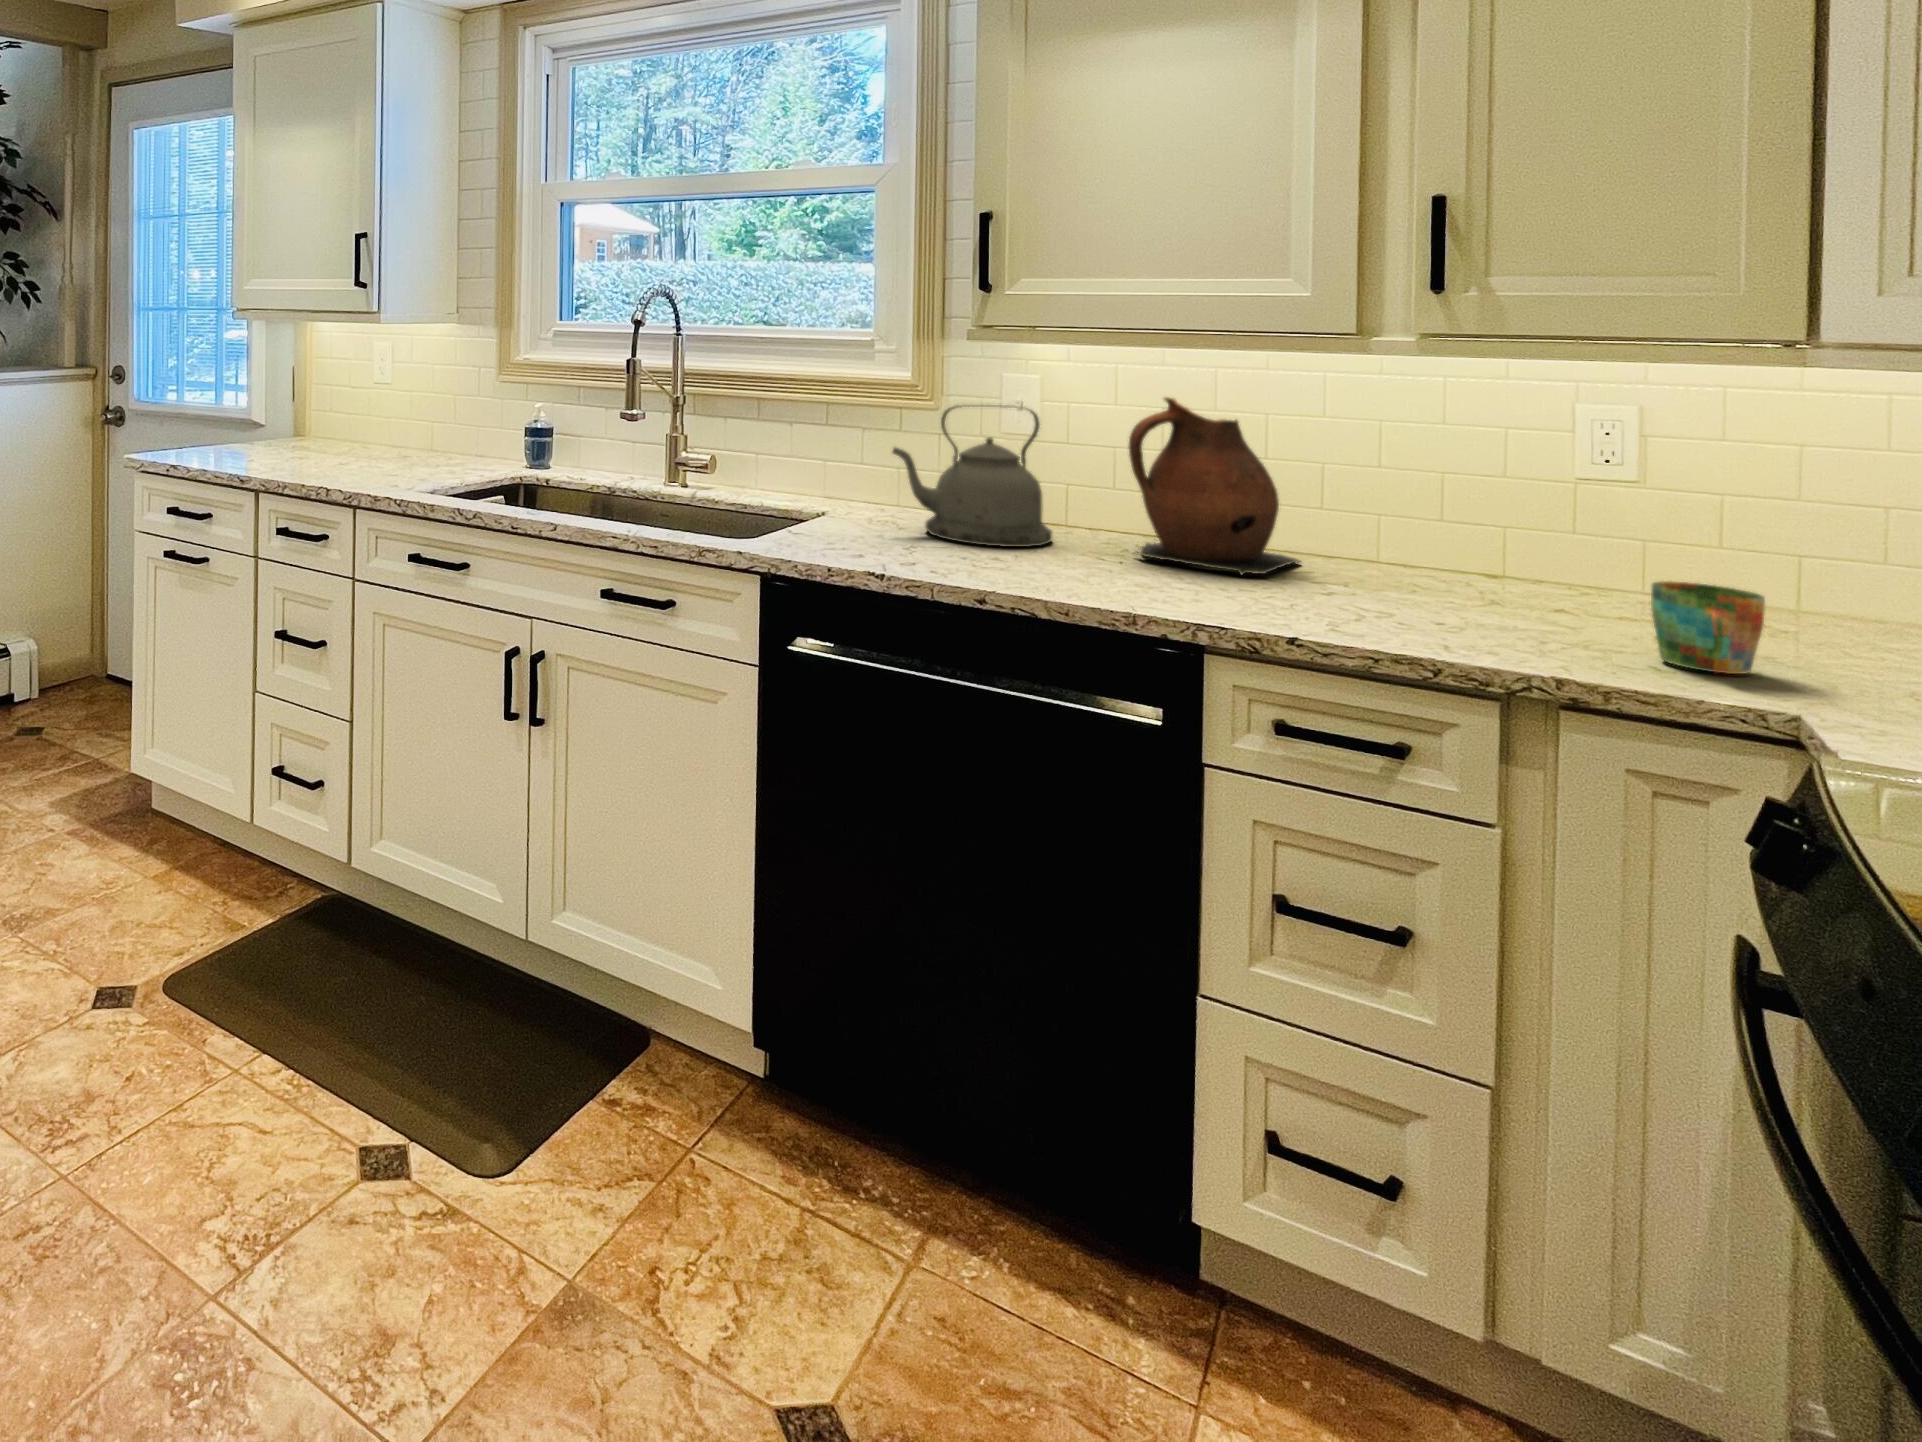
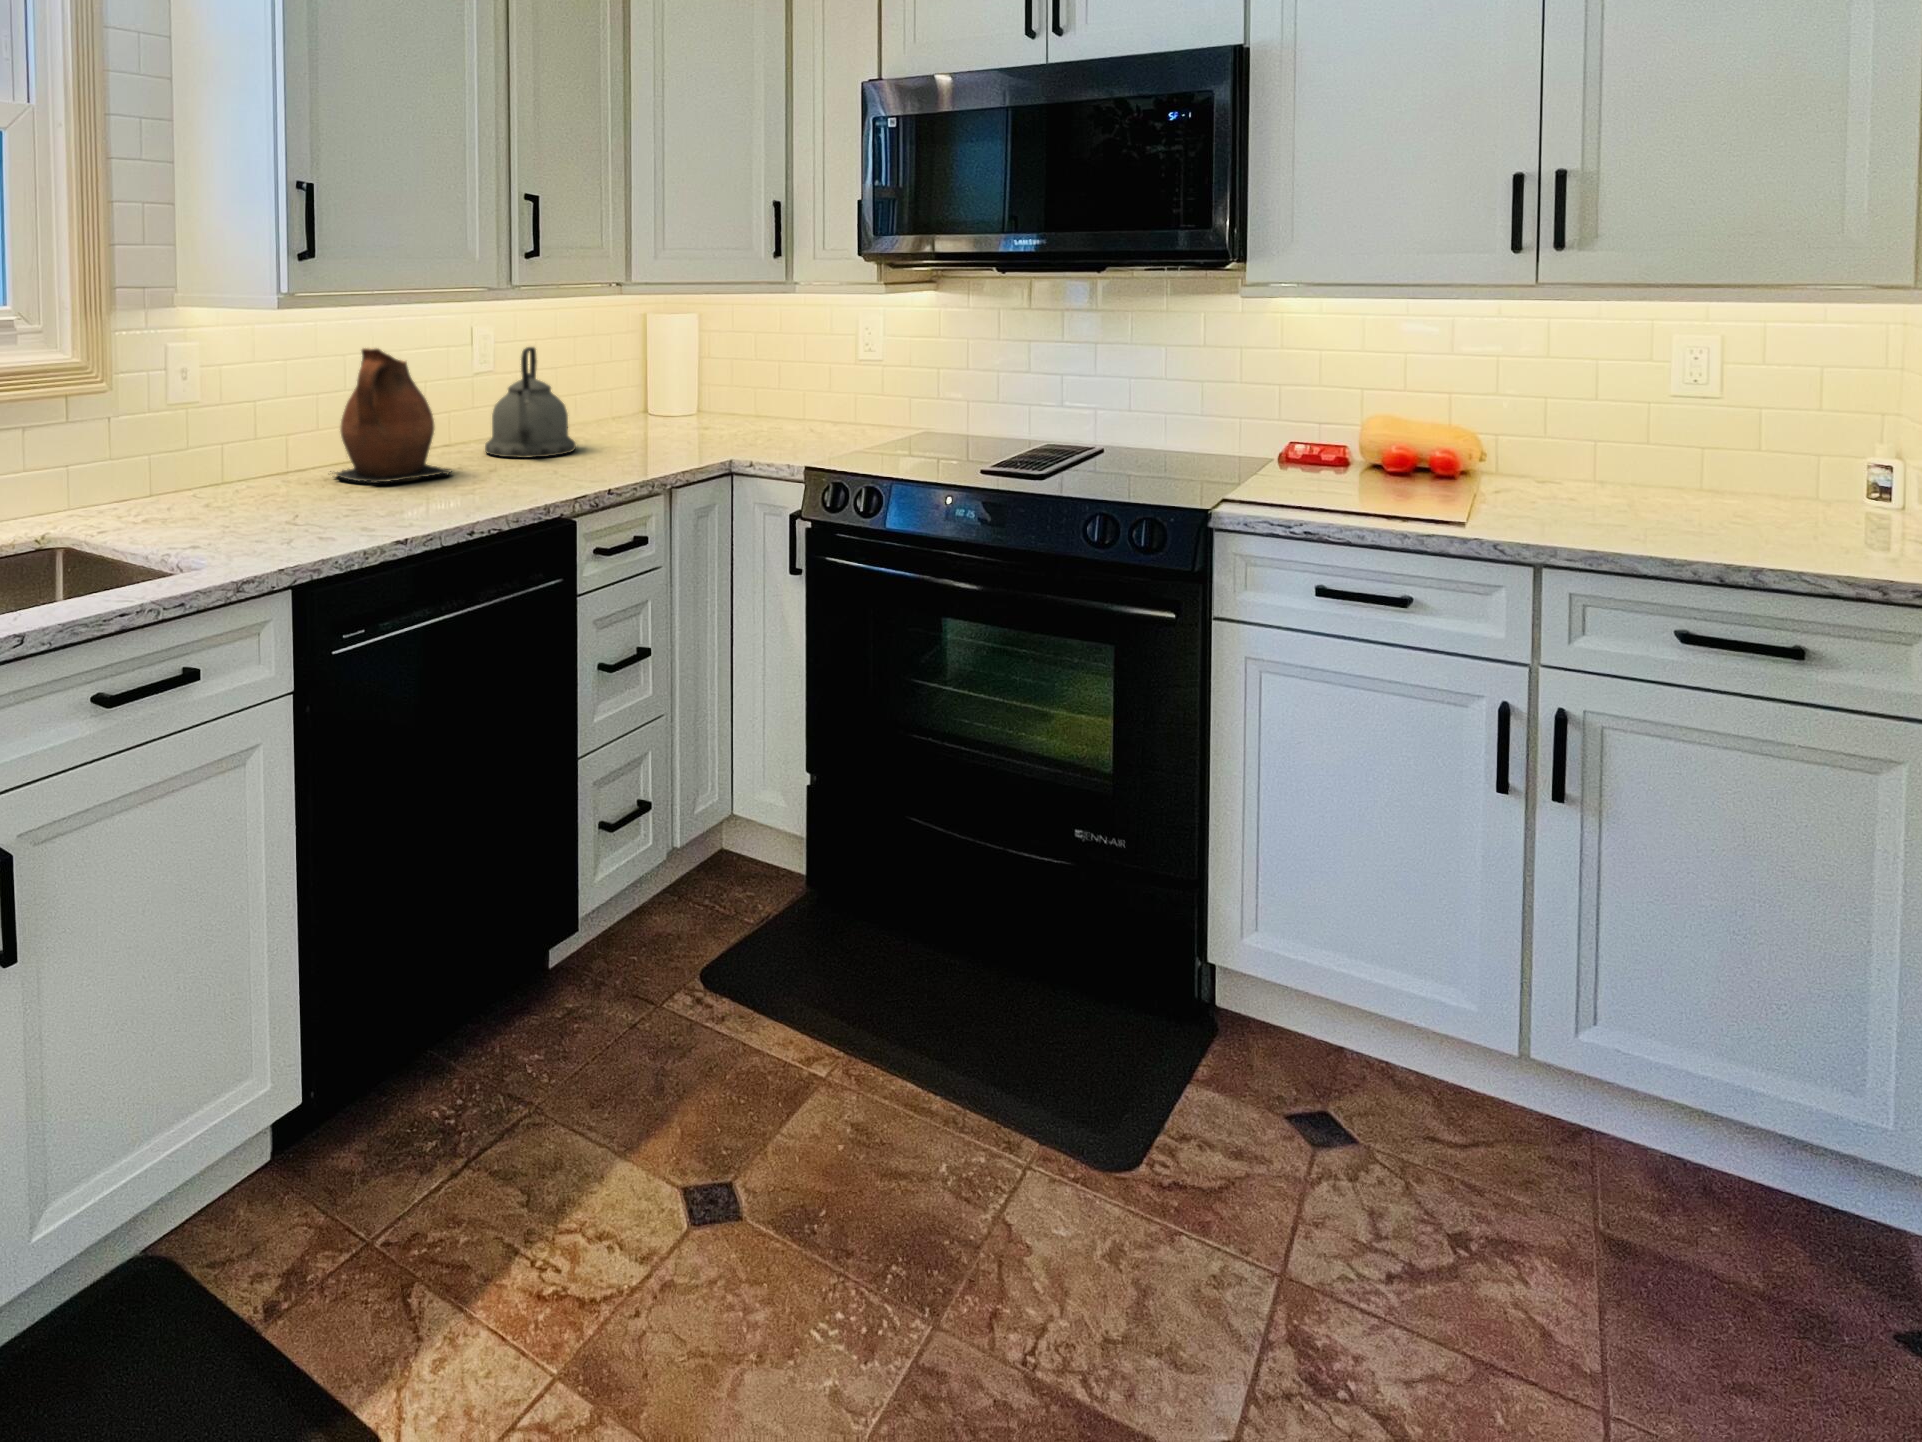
kettle: present [893,406,1053,547] -> present [485,347,576,458]
mug: present [1651,581,1765,674] -> none [645,411,692,456]

